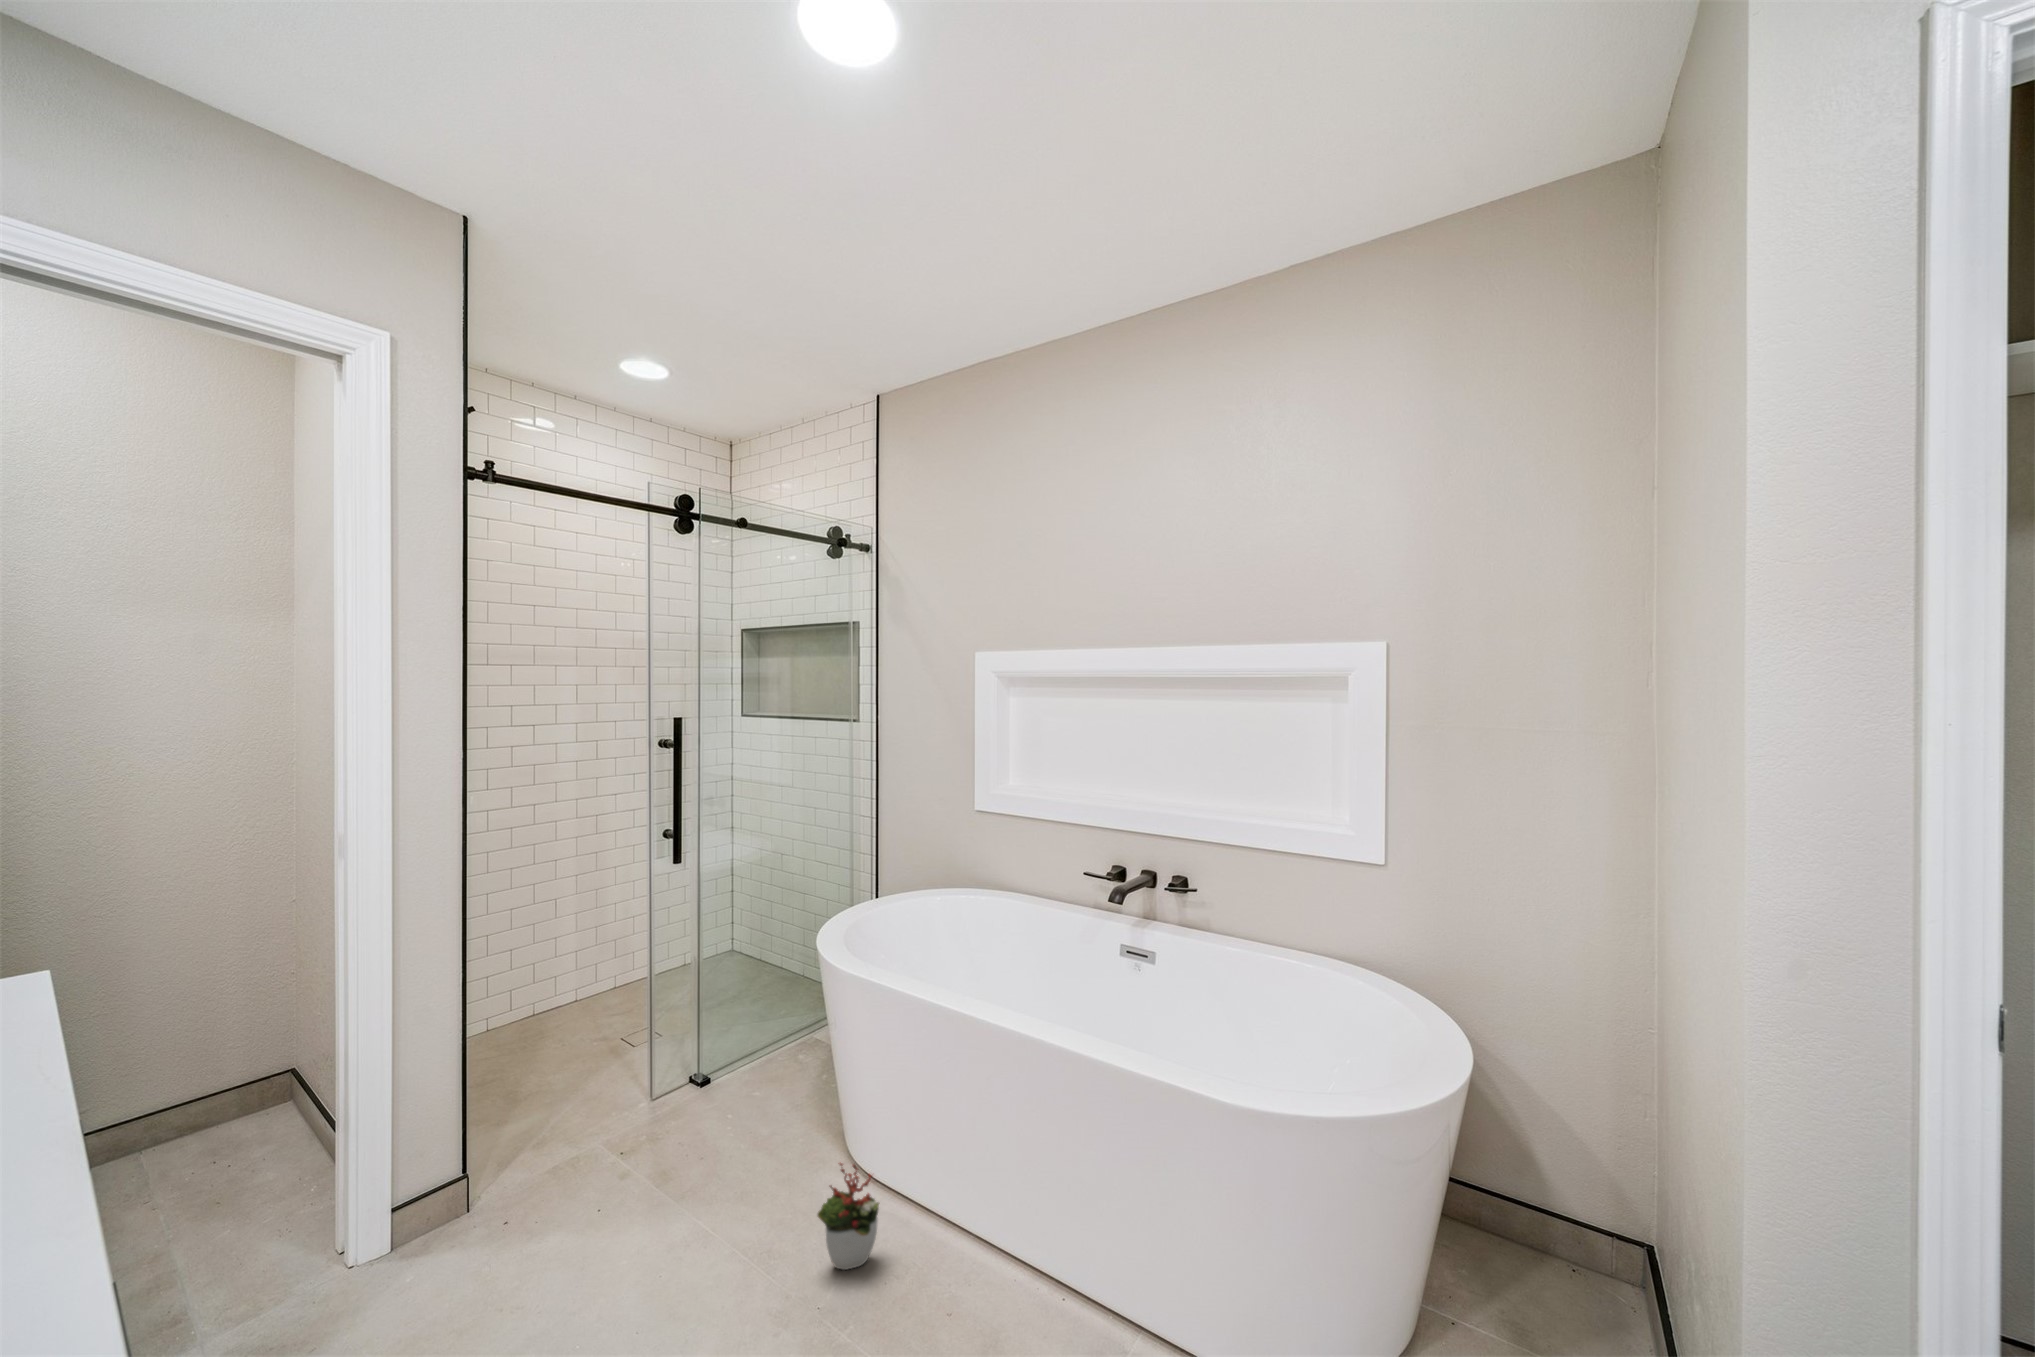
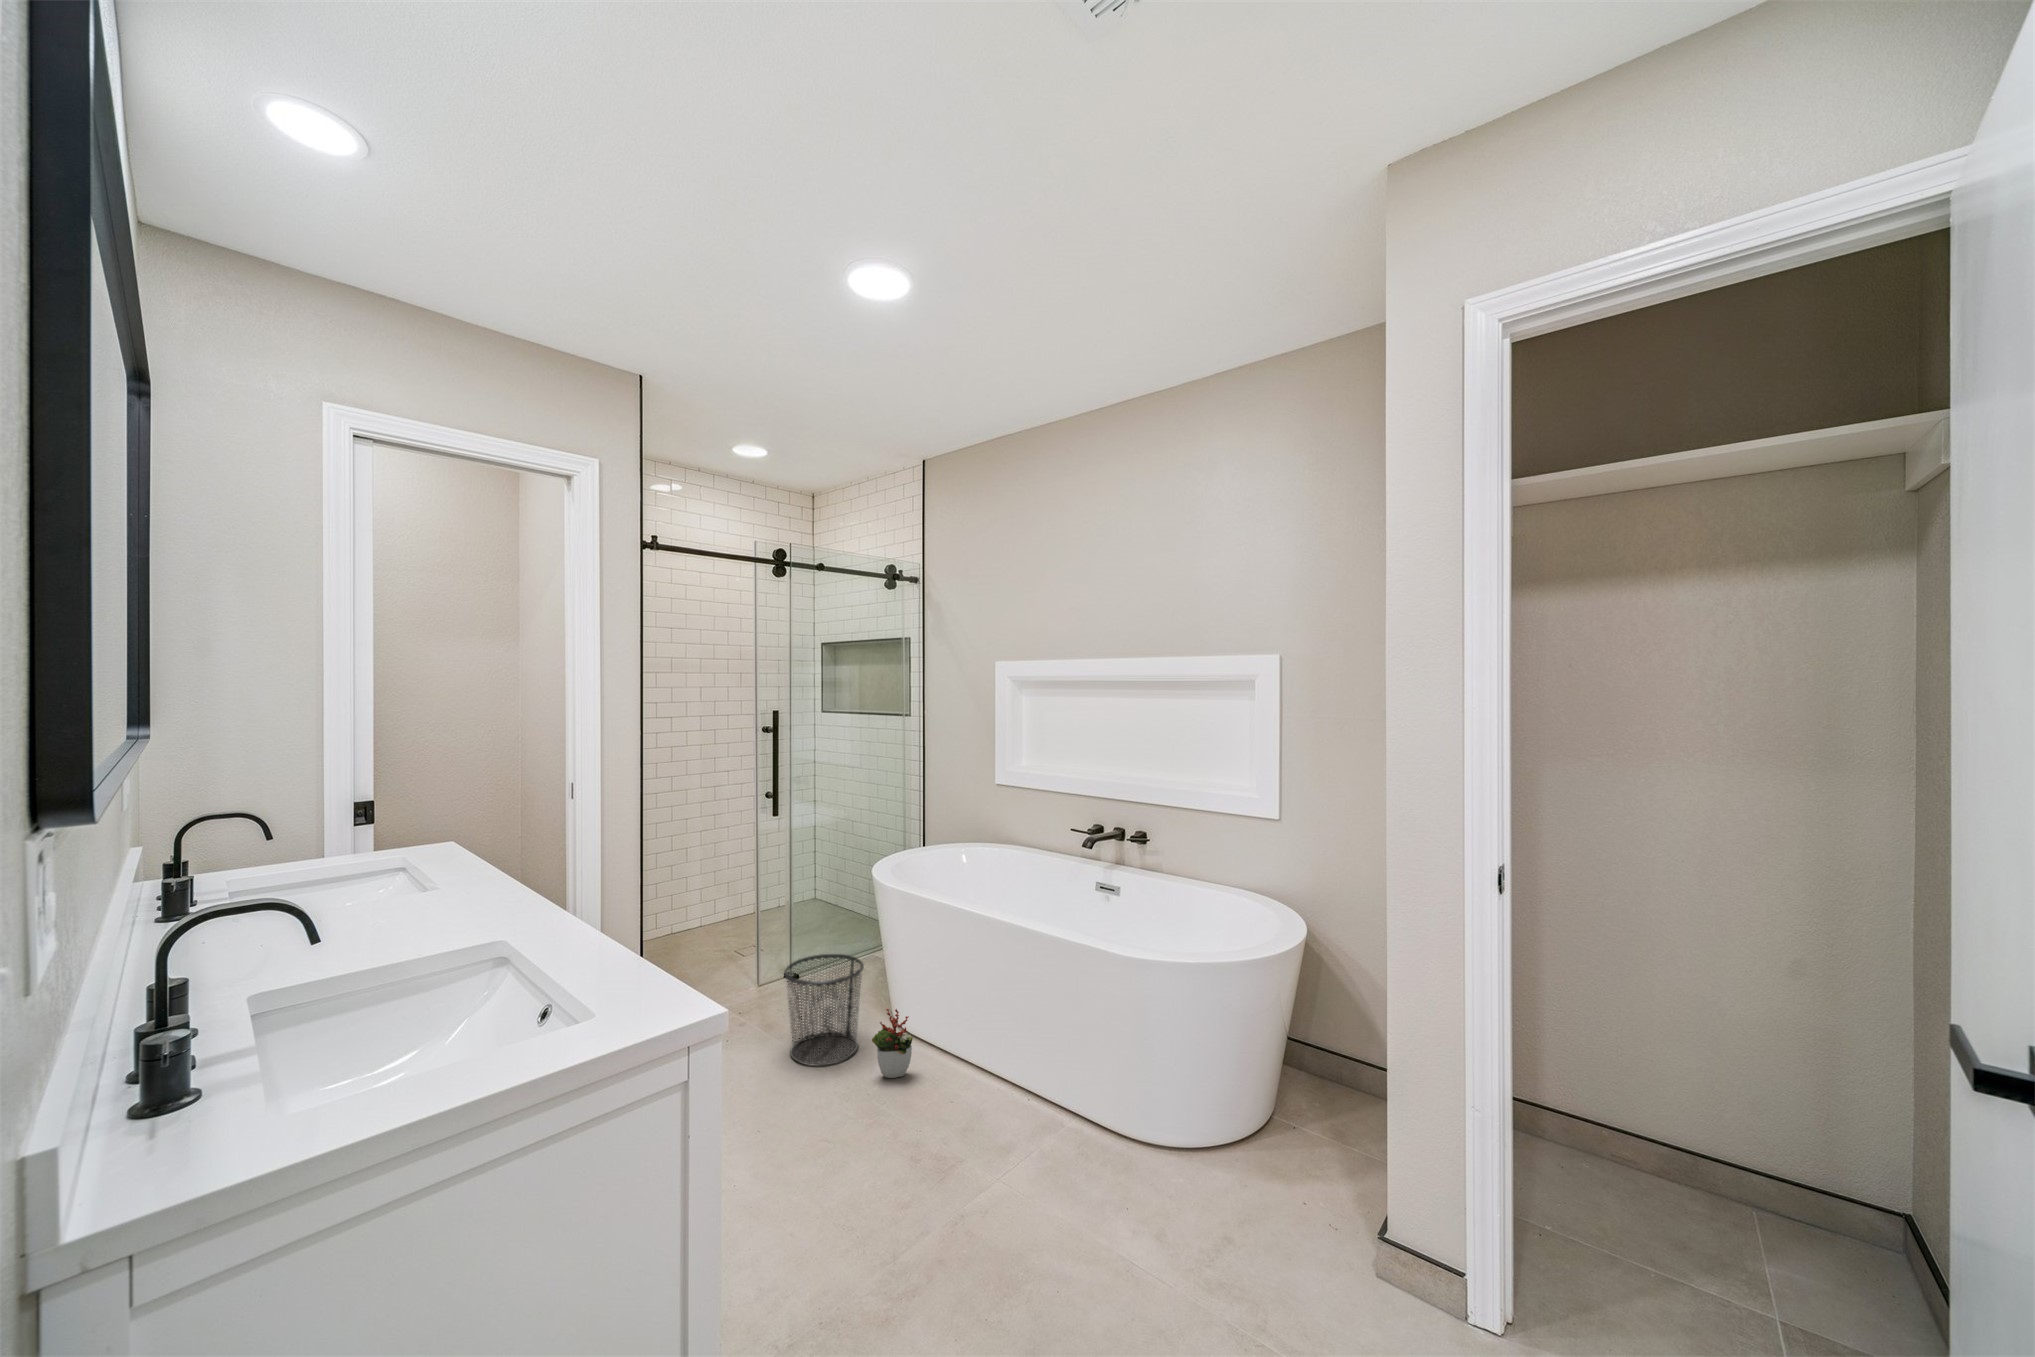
waste bin: none [682,1066,804,1251] -> present [784,954,864,1066]

